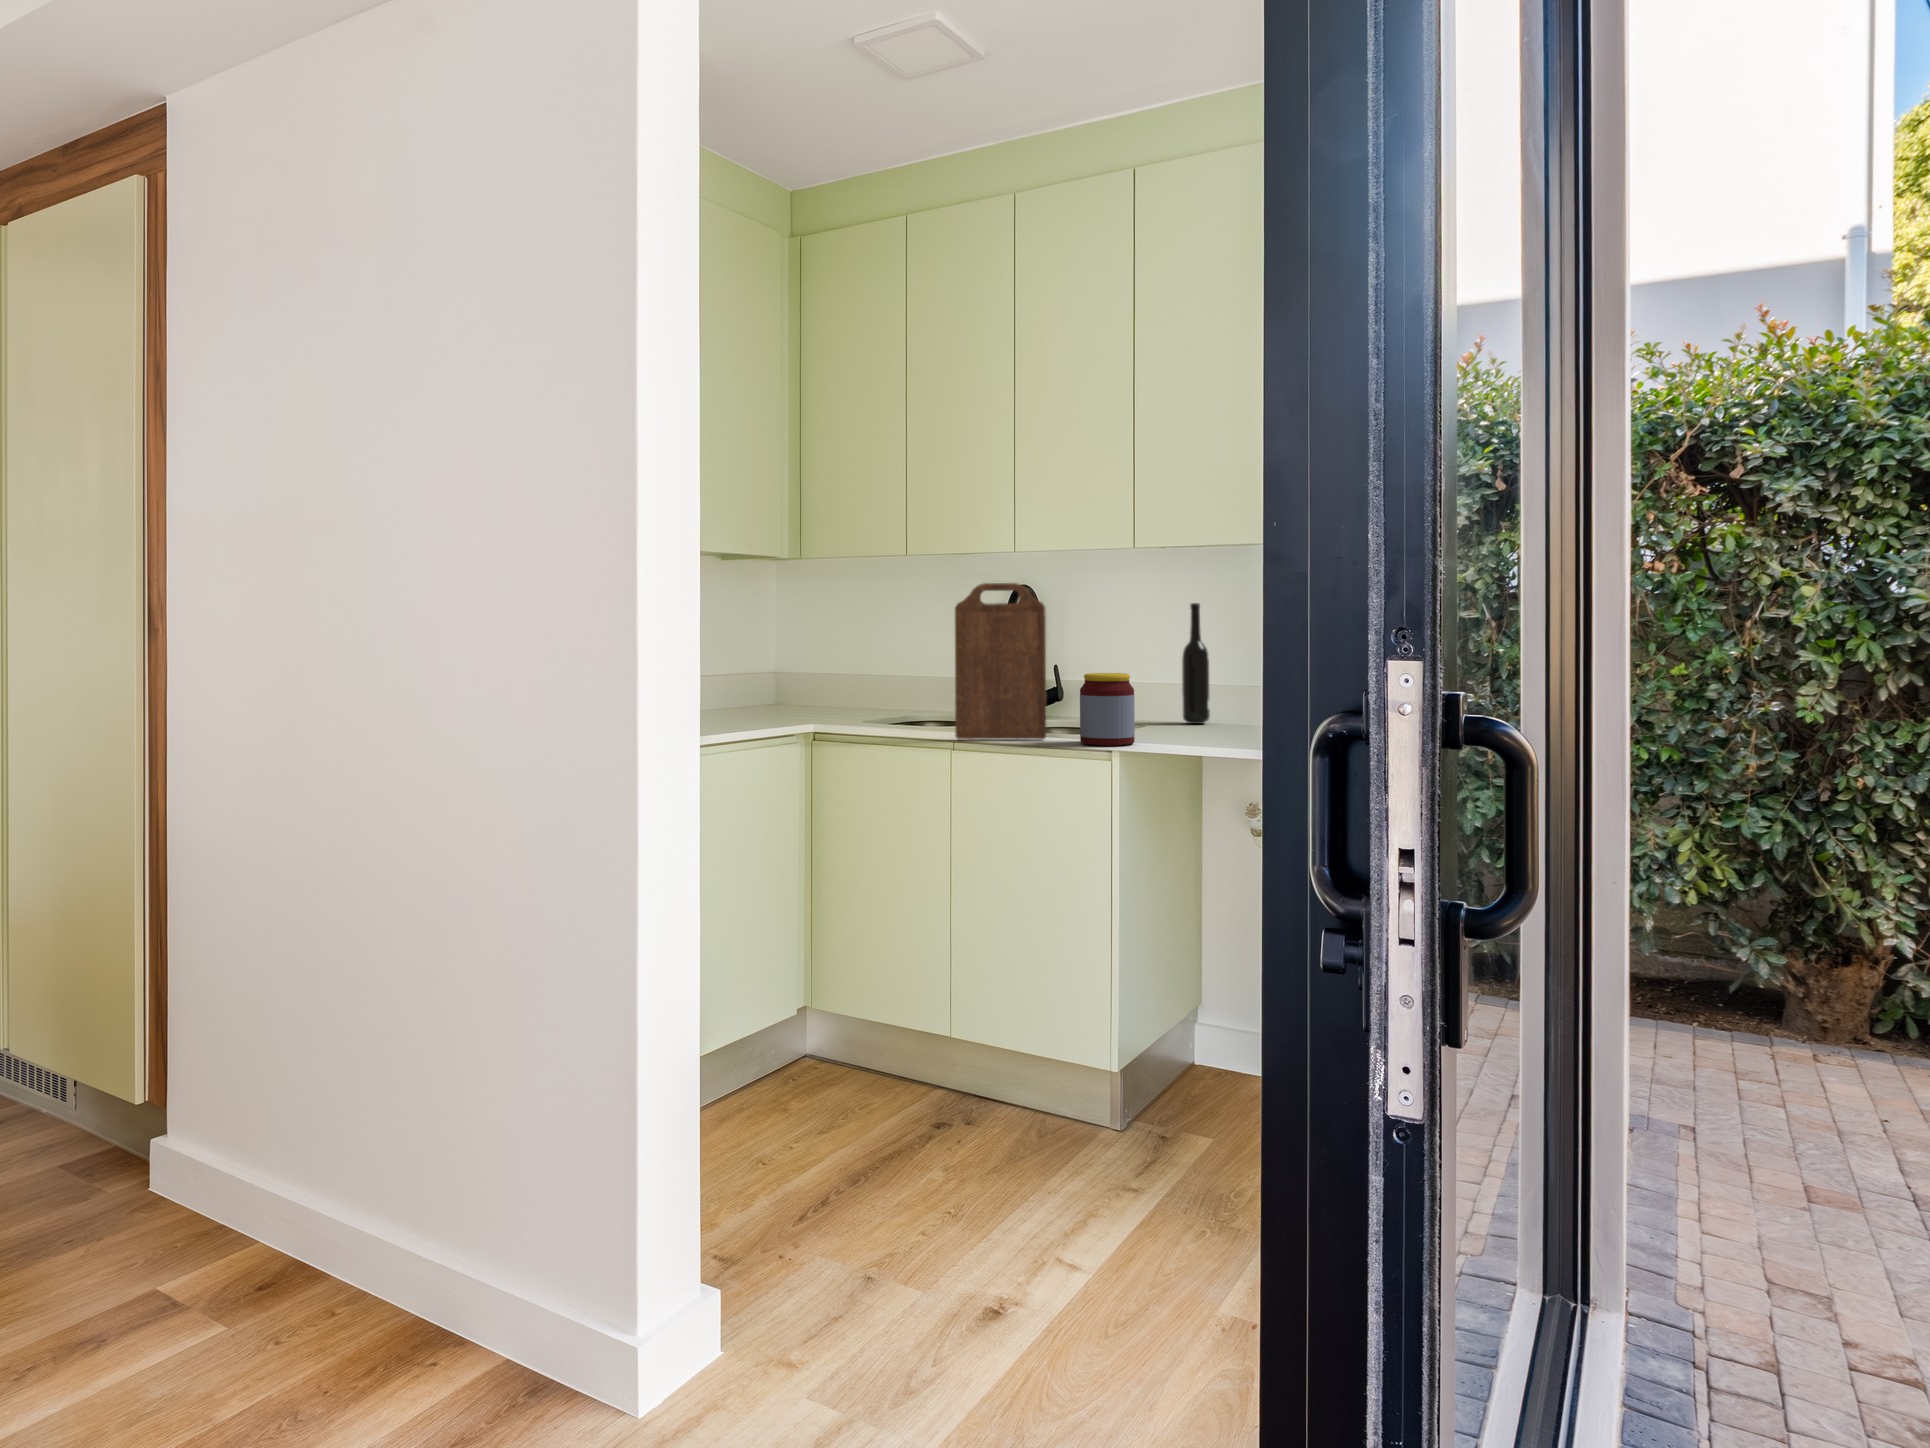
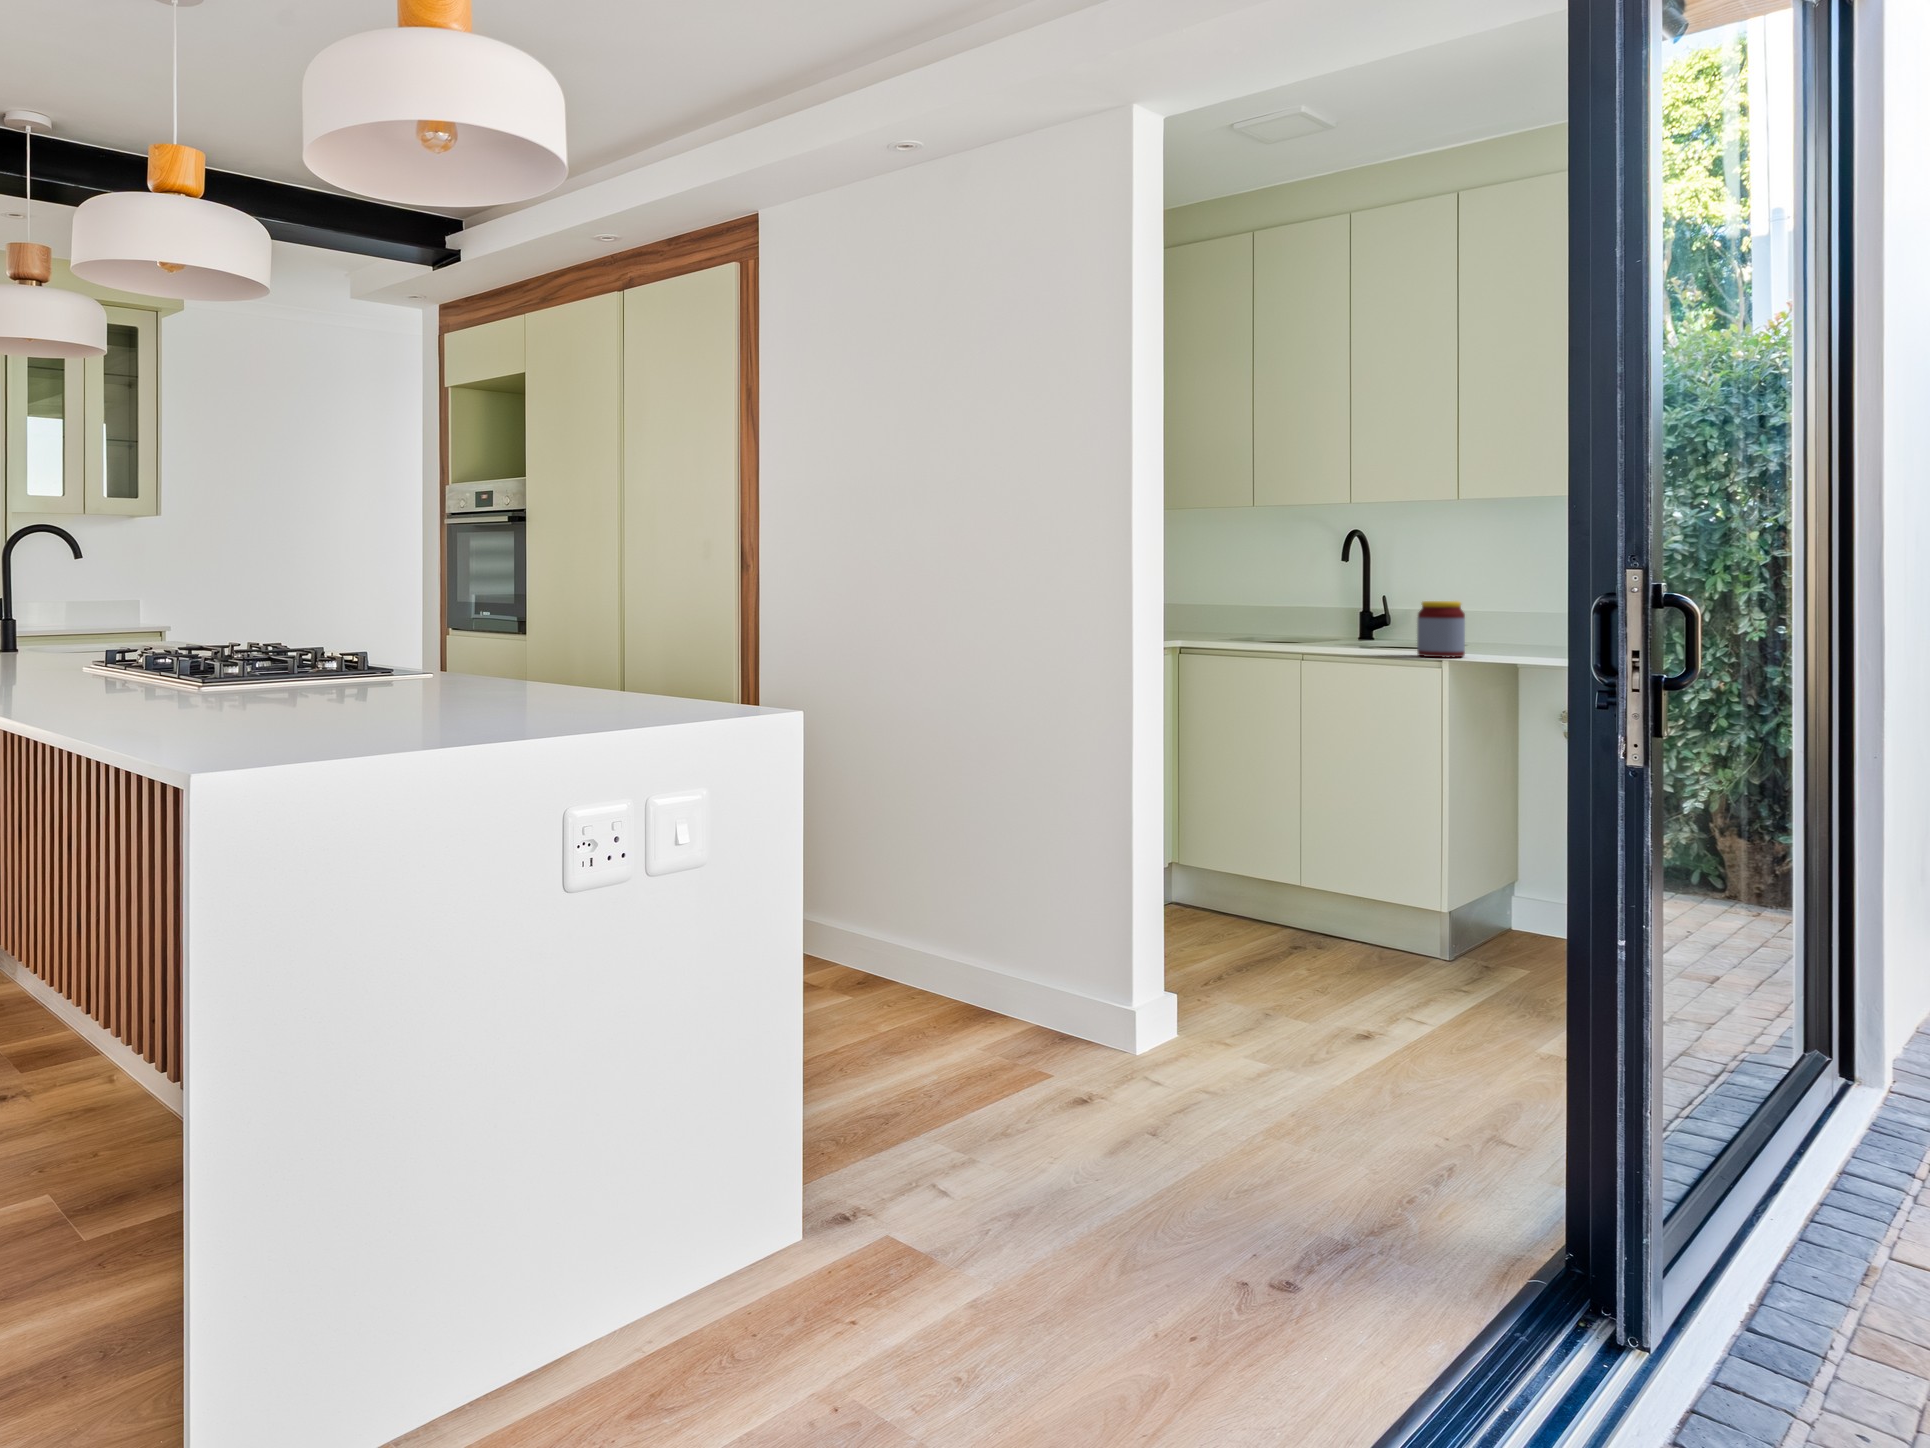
cutting board: present [955,583,1046,740] -> none [1309,530,1387,653]
bottle: present [1182,603,1210,724] -> none [1501,547,1526,648]

